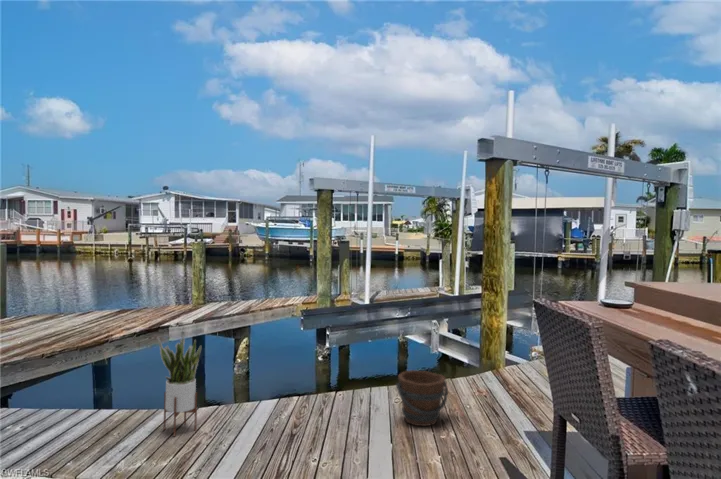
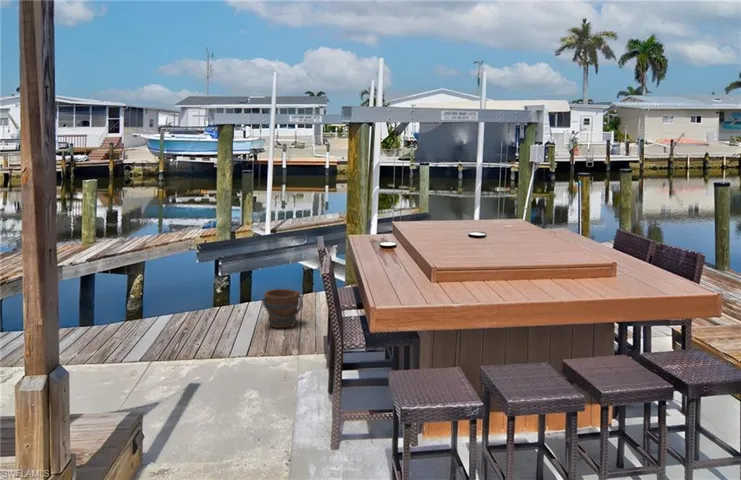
potted plant: present [158,336,201,436] -> none [71,270,108,345]

